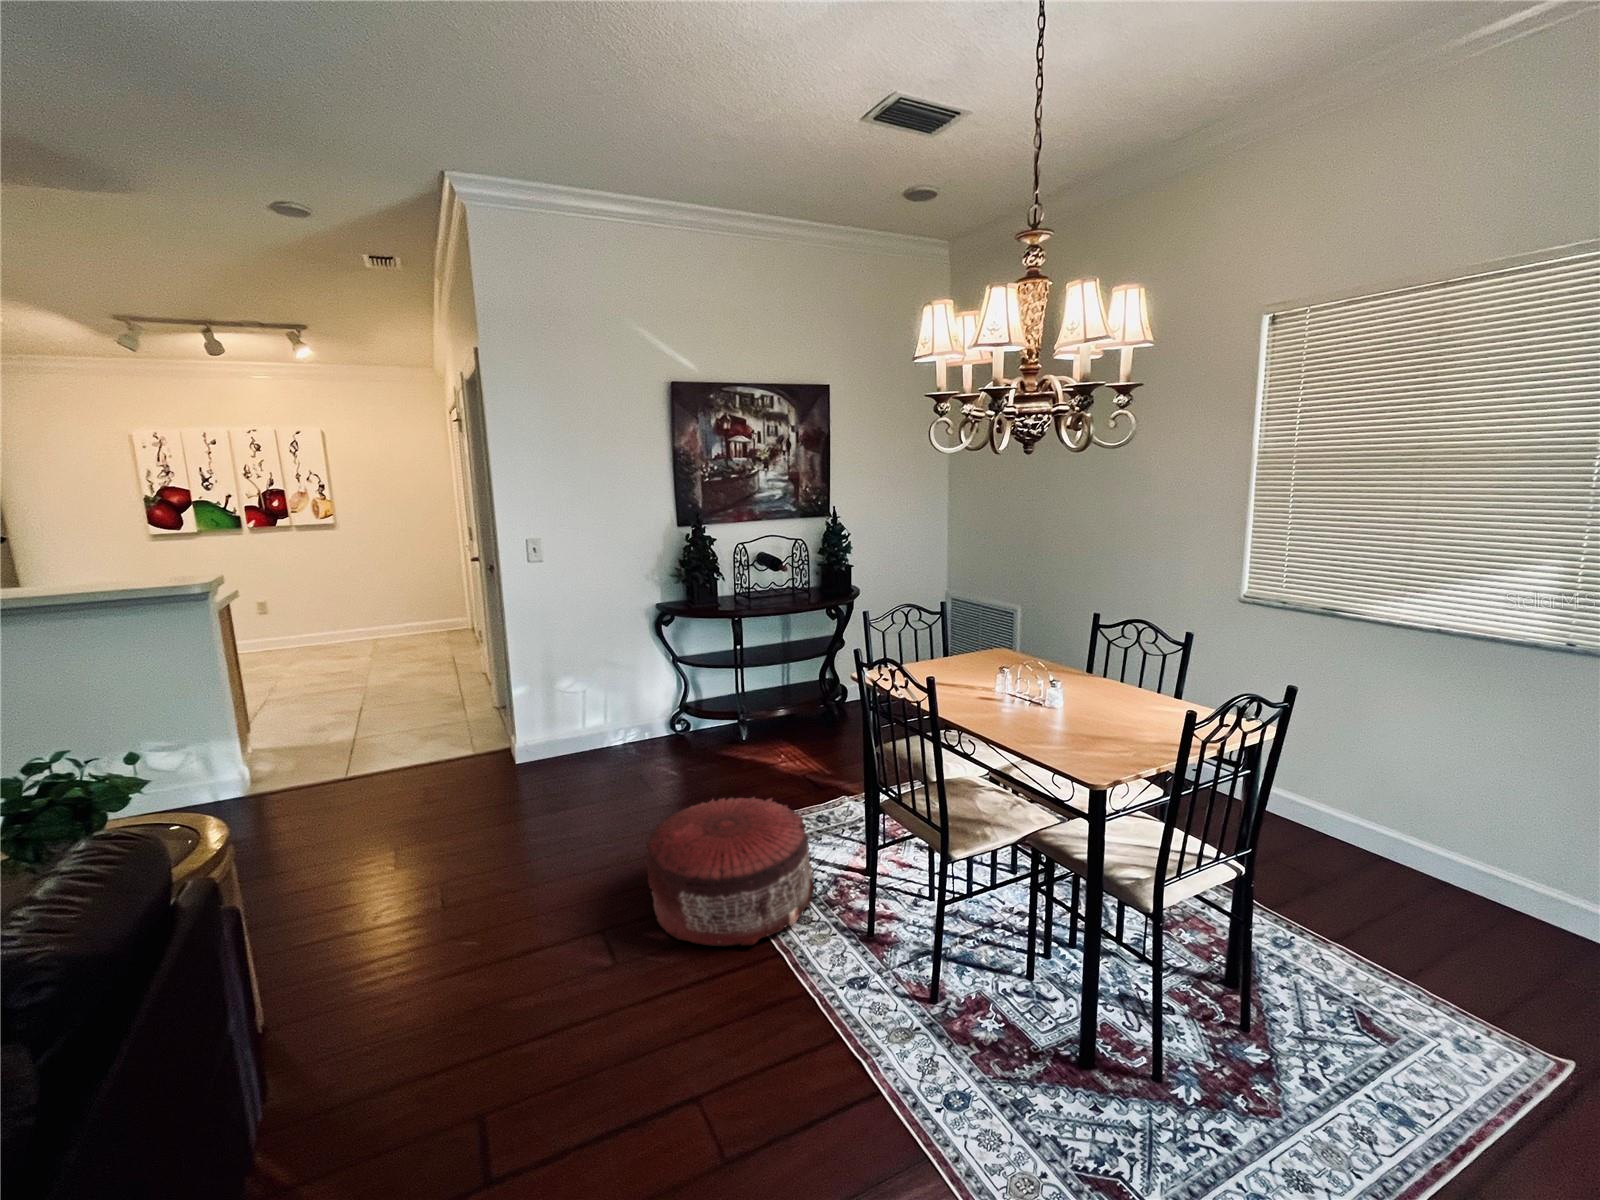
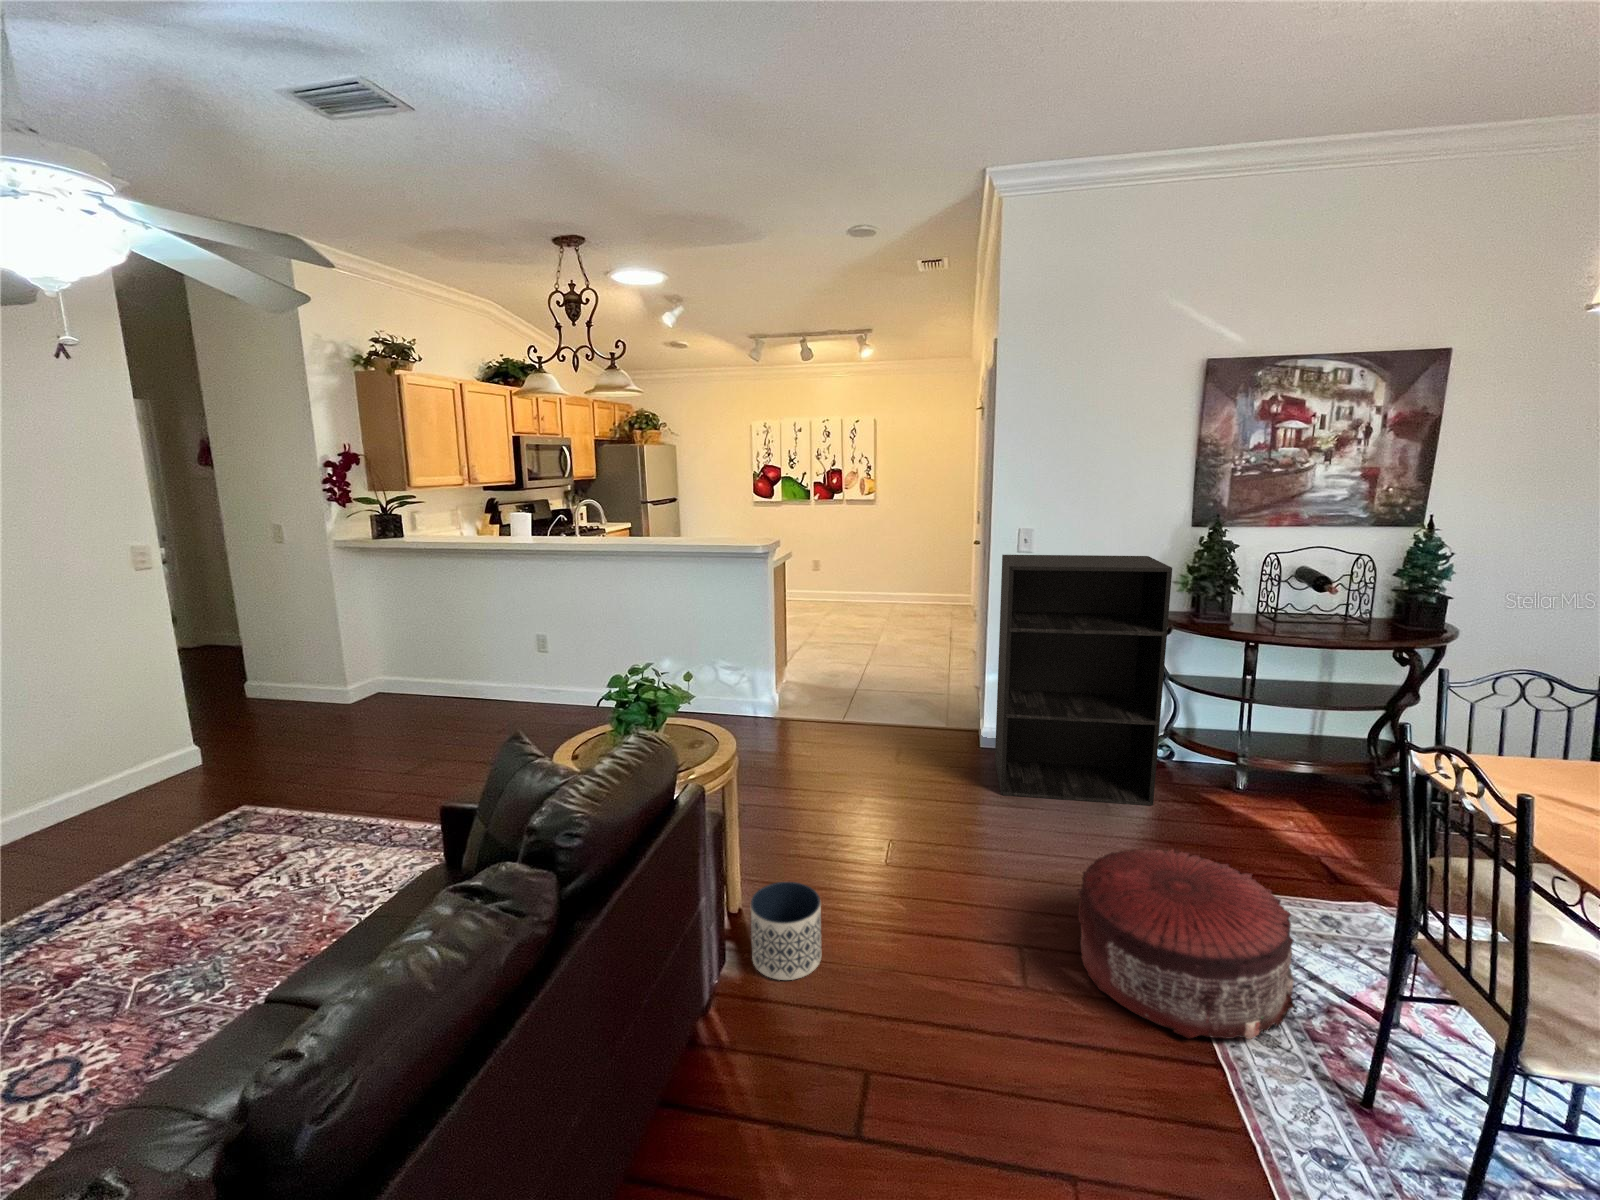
bookshelf: none [513,554,685,805] -> present [995,555,1172,805]
planter: none [276,965,386,1093] -> present [750,882,821,980]

